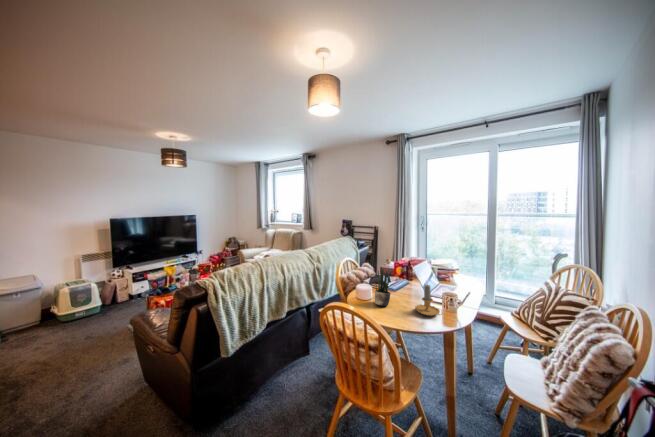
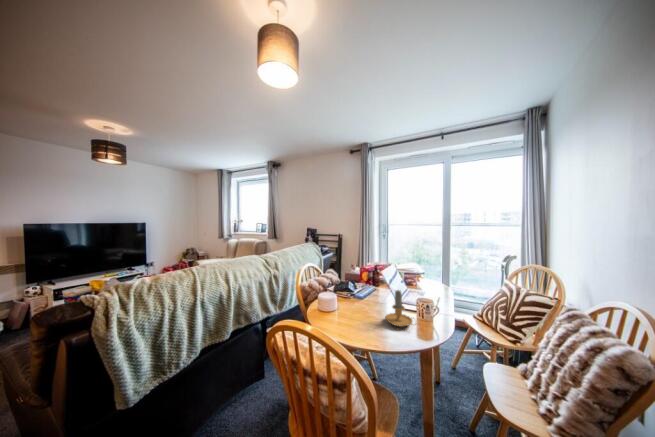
potted plant: present [375,268,391,306] -> none [339,271,358,317]

